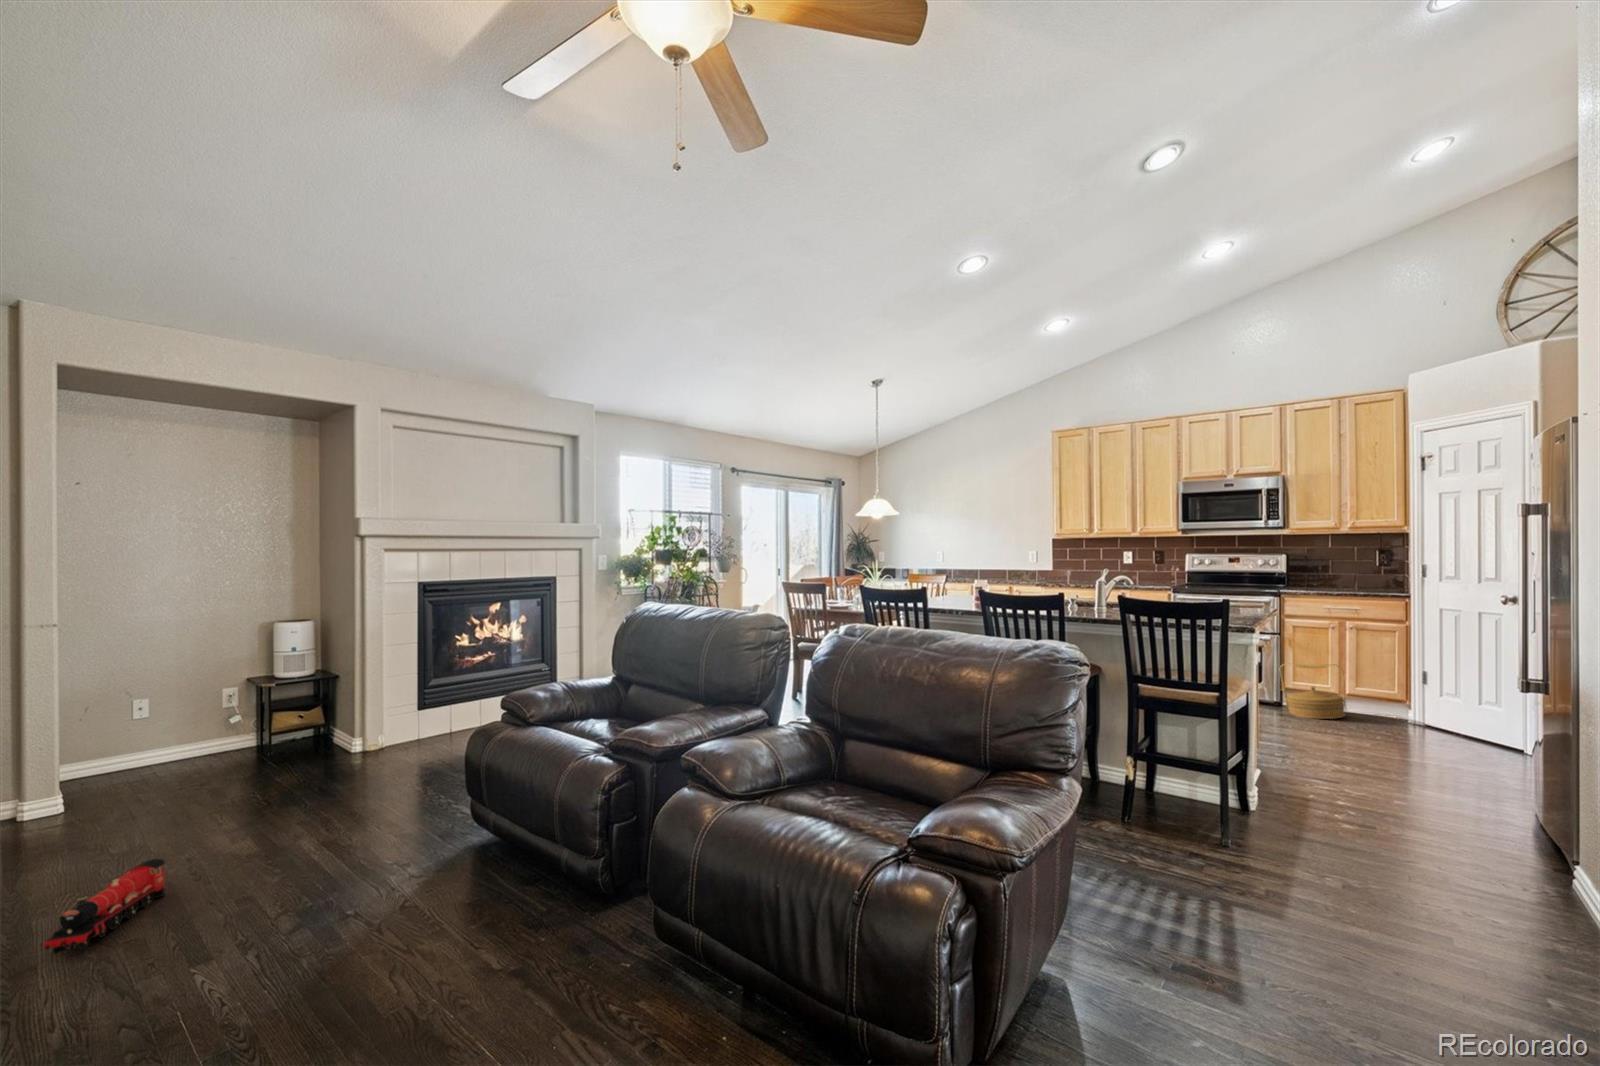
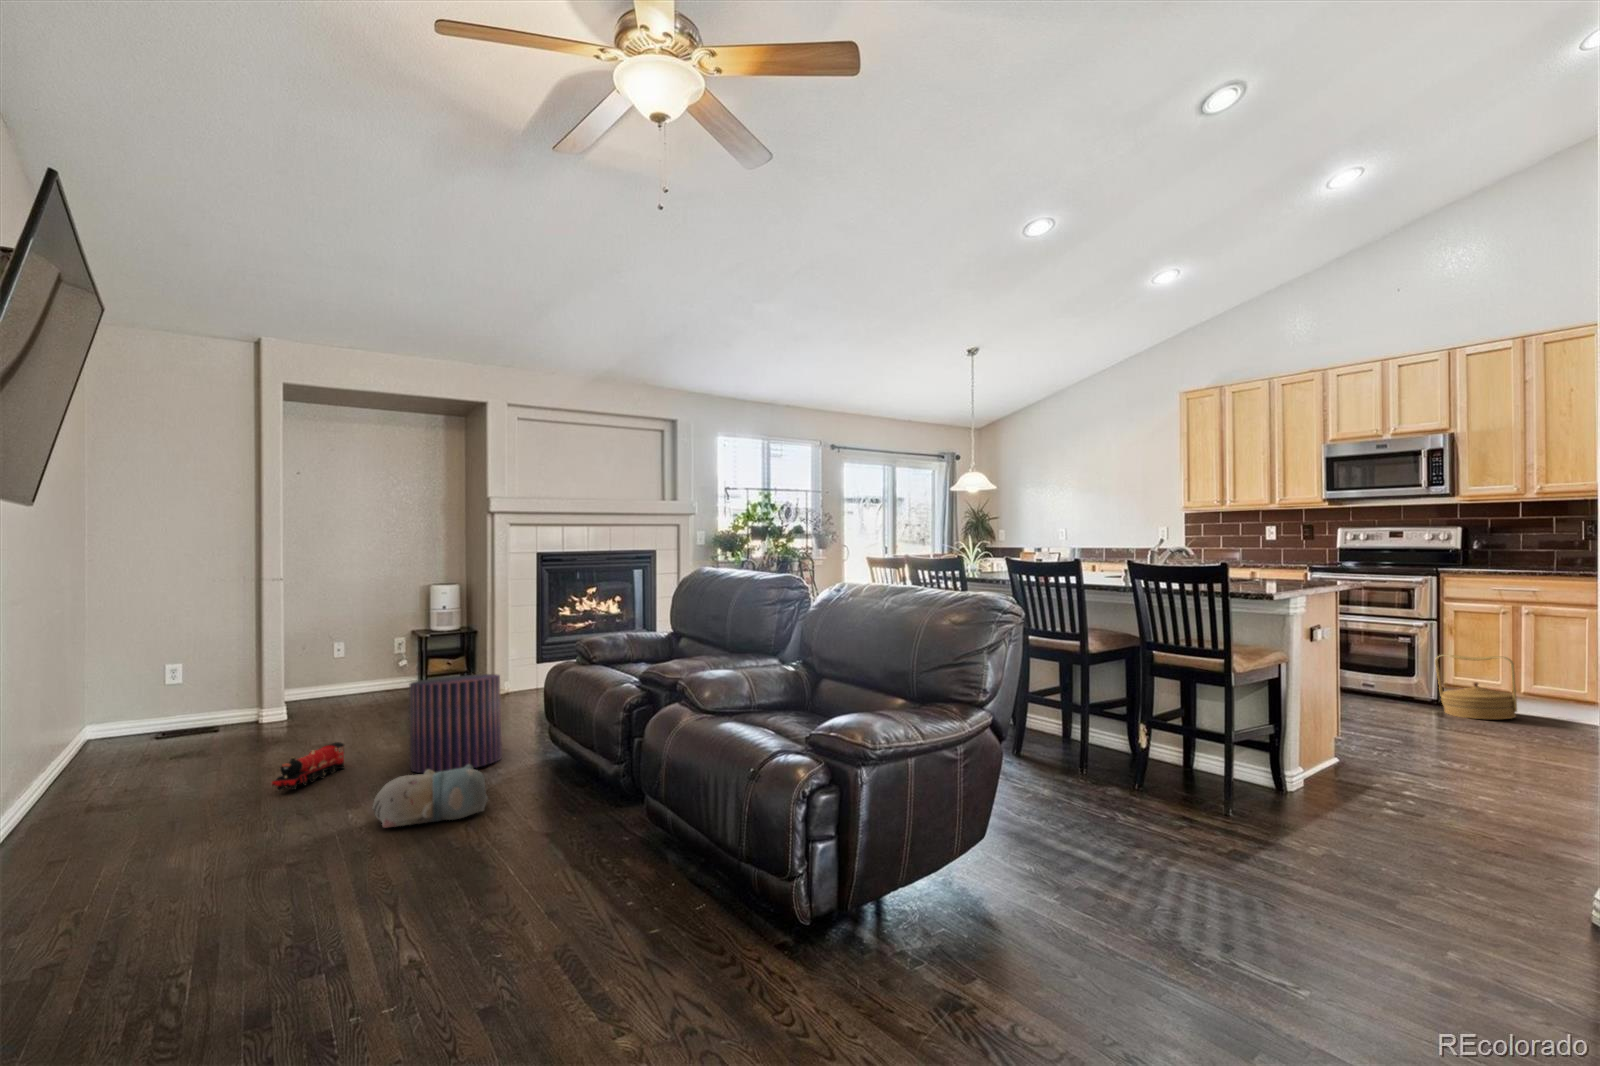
pouf: none [273,744,404,892] -> present [410,674,502,773]
plush toy: none [231,885,412,1008] -> present [372,764,488,828]

